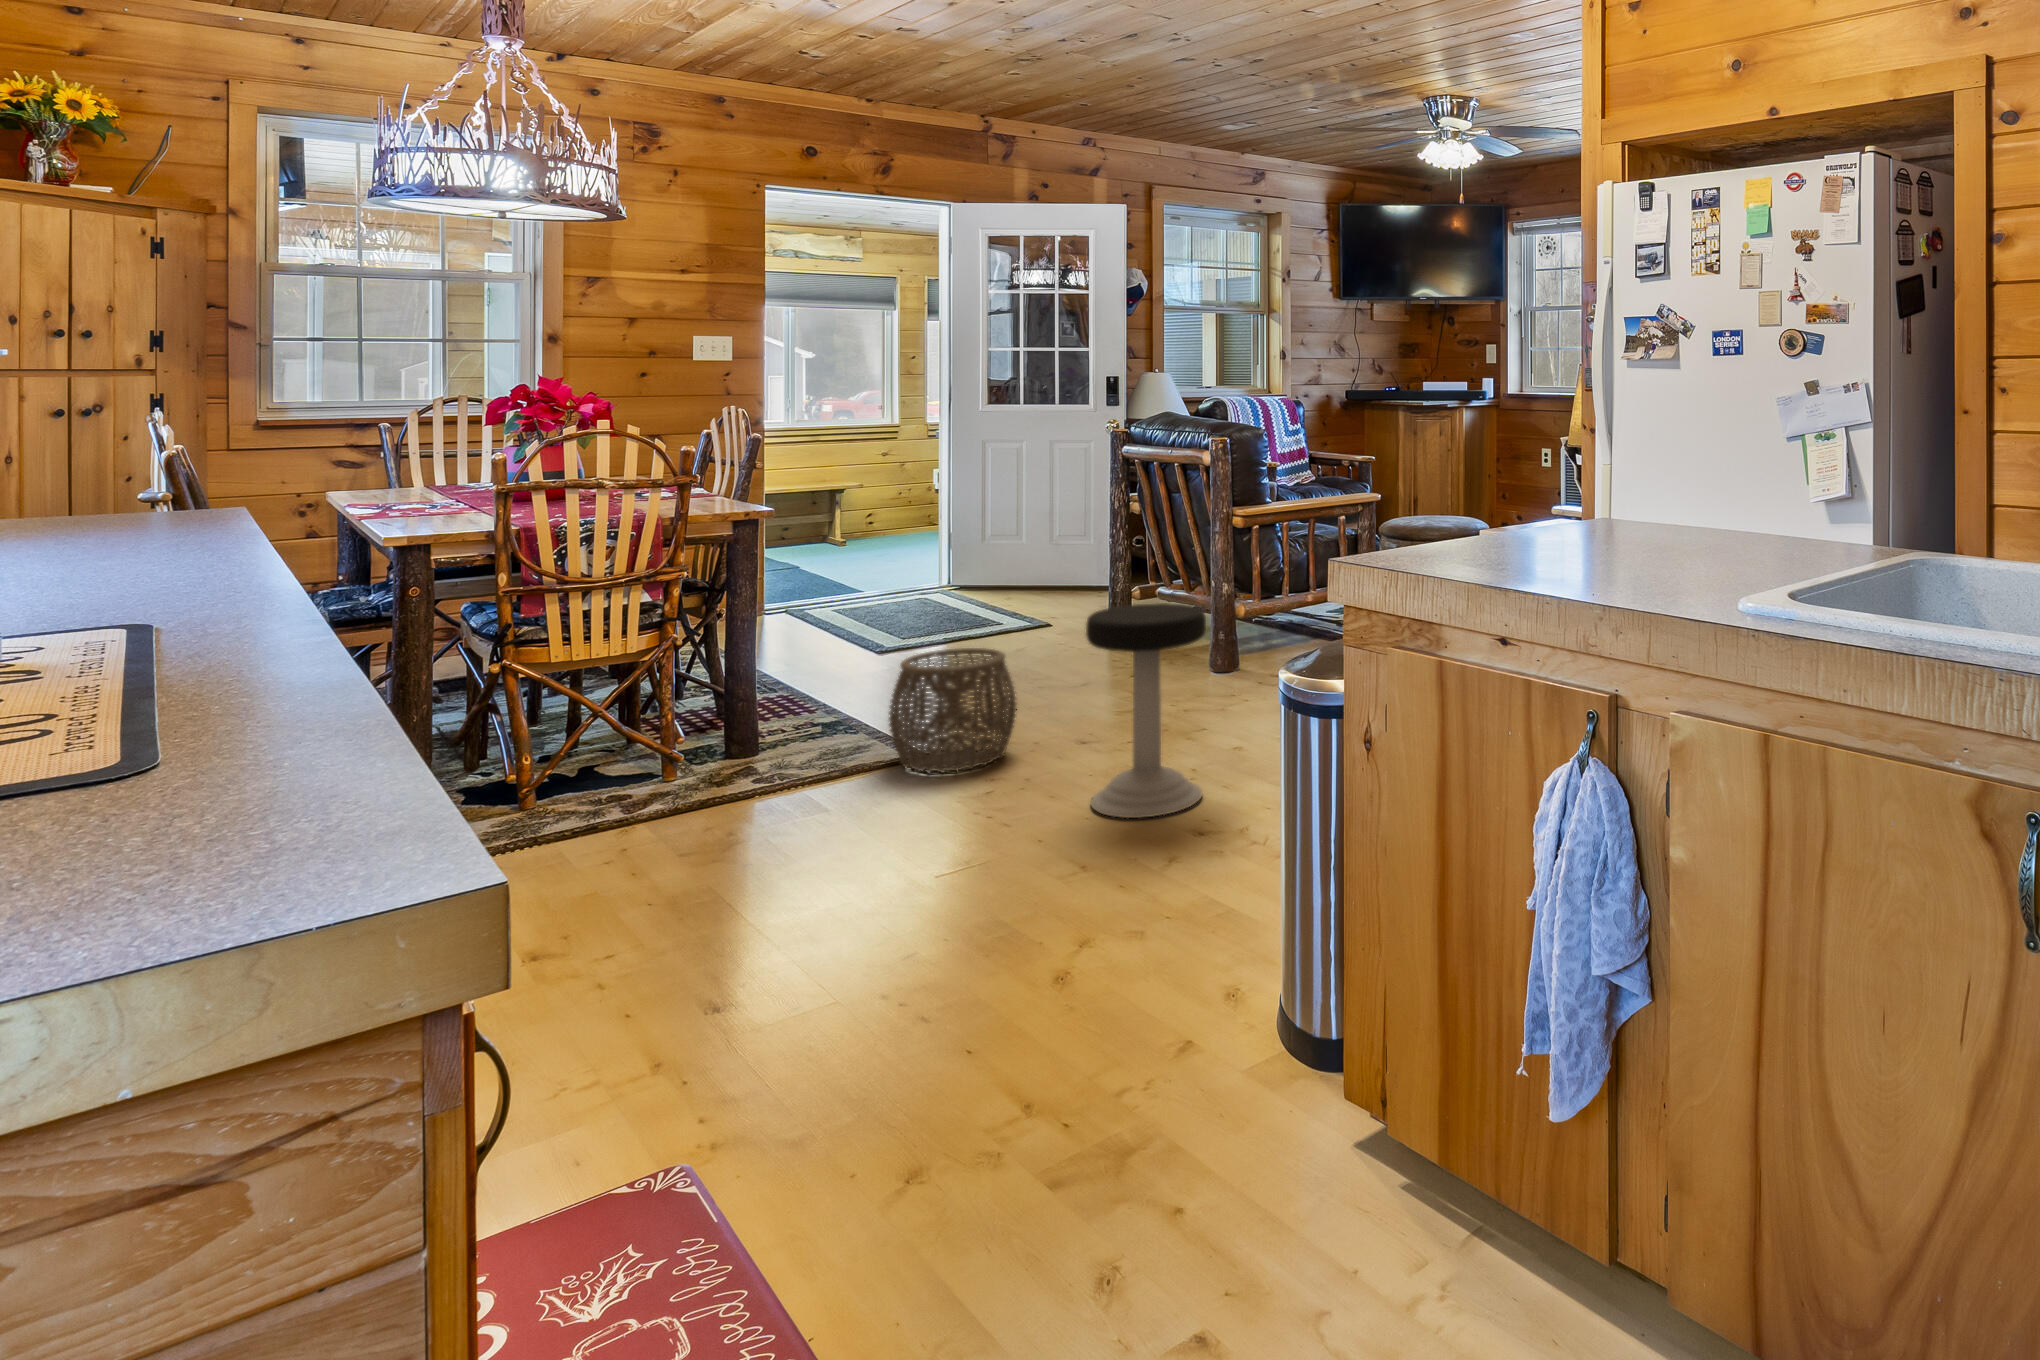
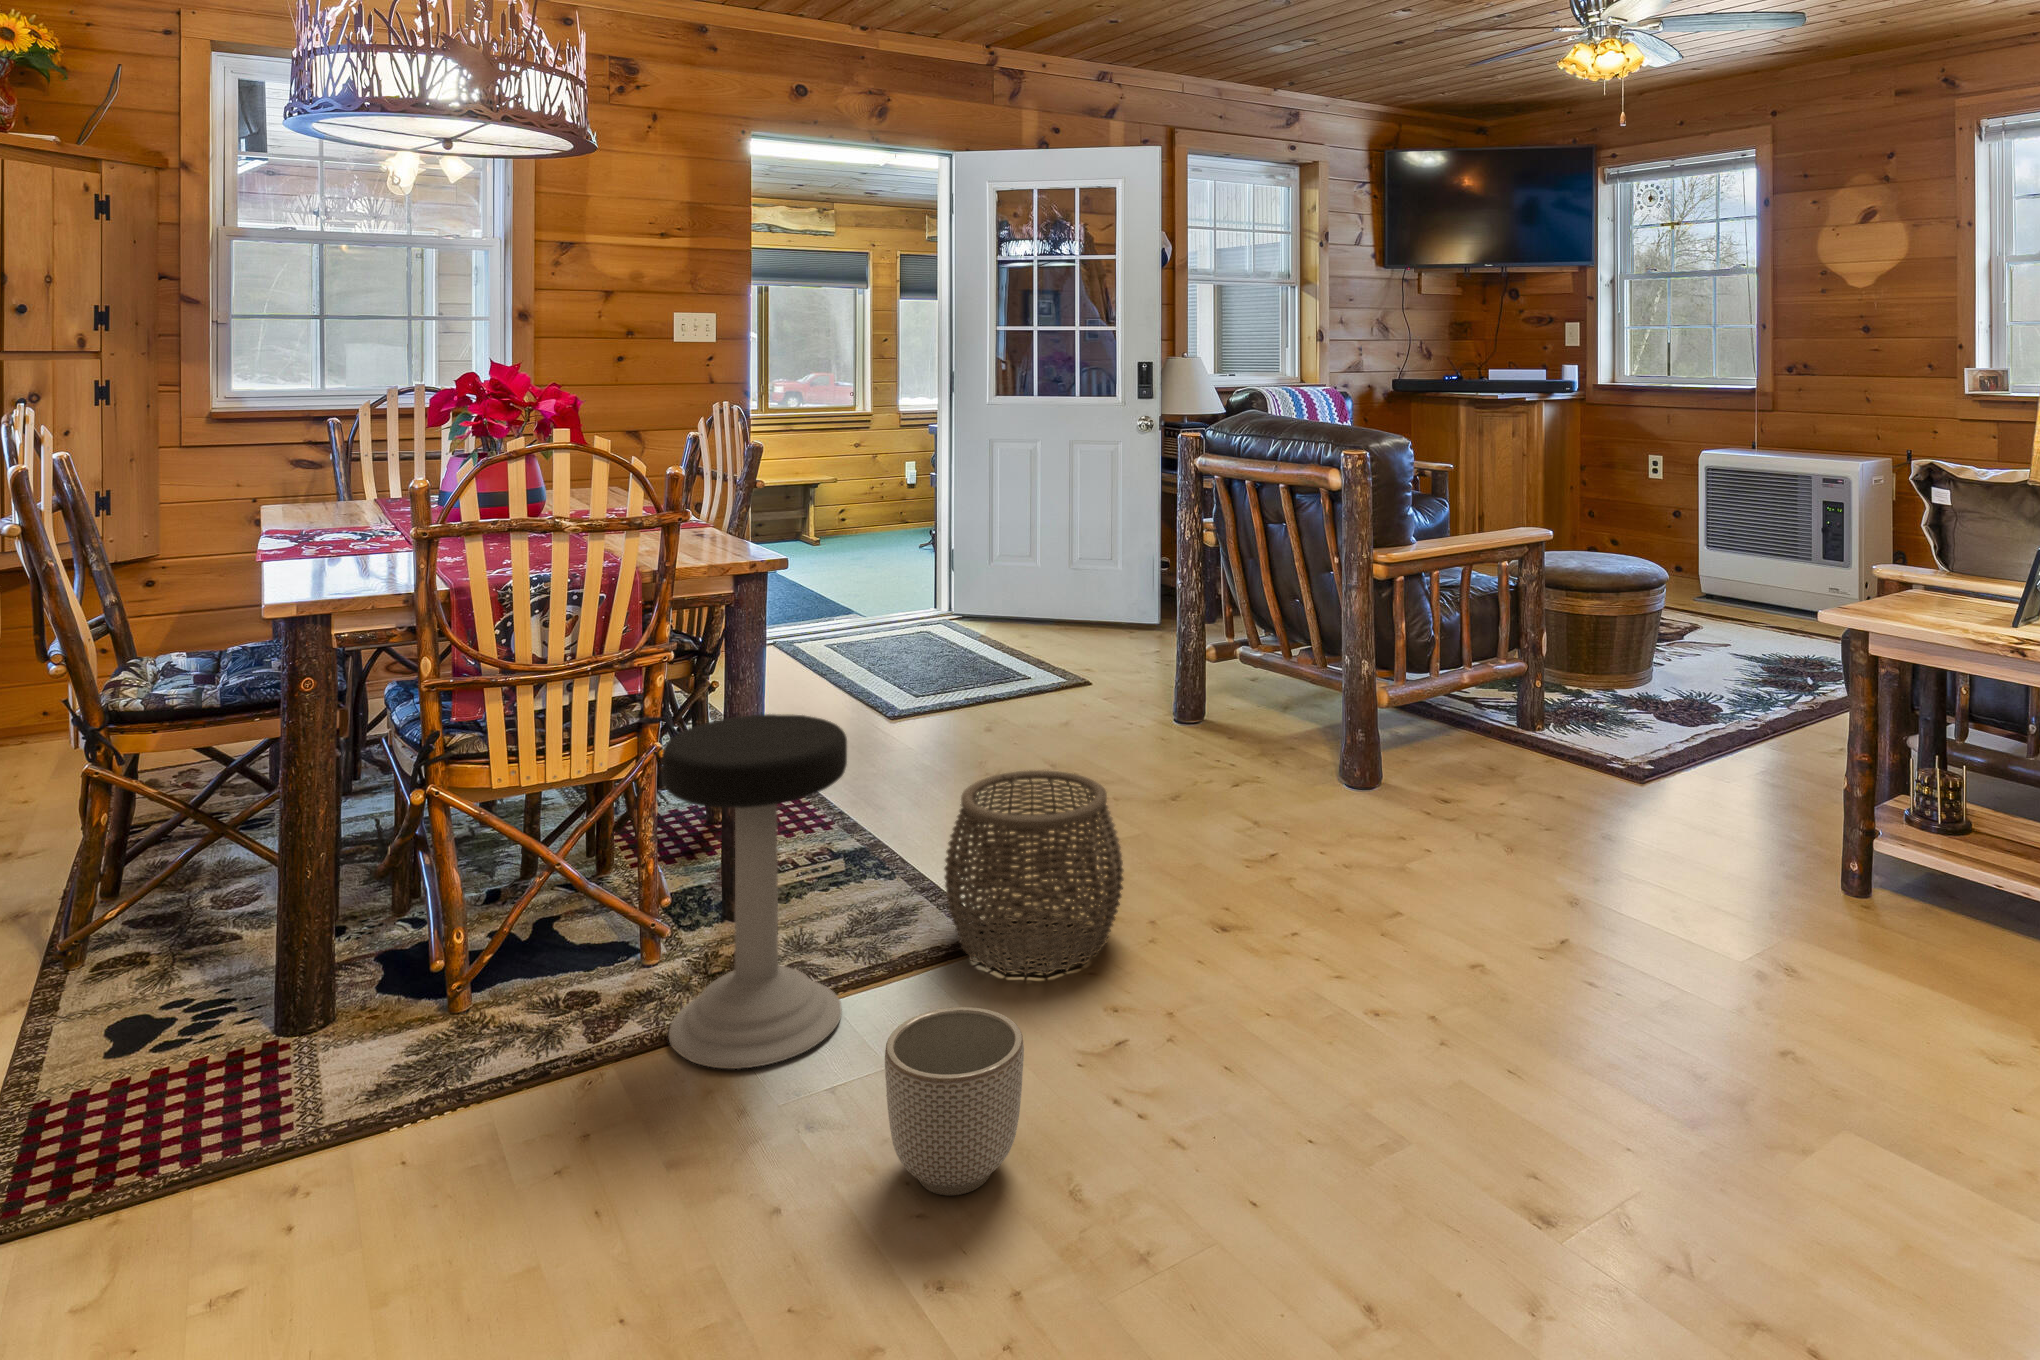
stool: present [1086,603,1206,818] -> present [661,714,847,1069]
planter: none [823,758,913,857] -> present [885,1007,1024,1196]

